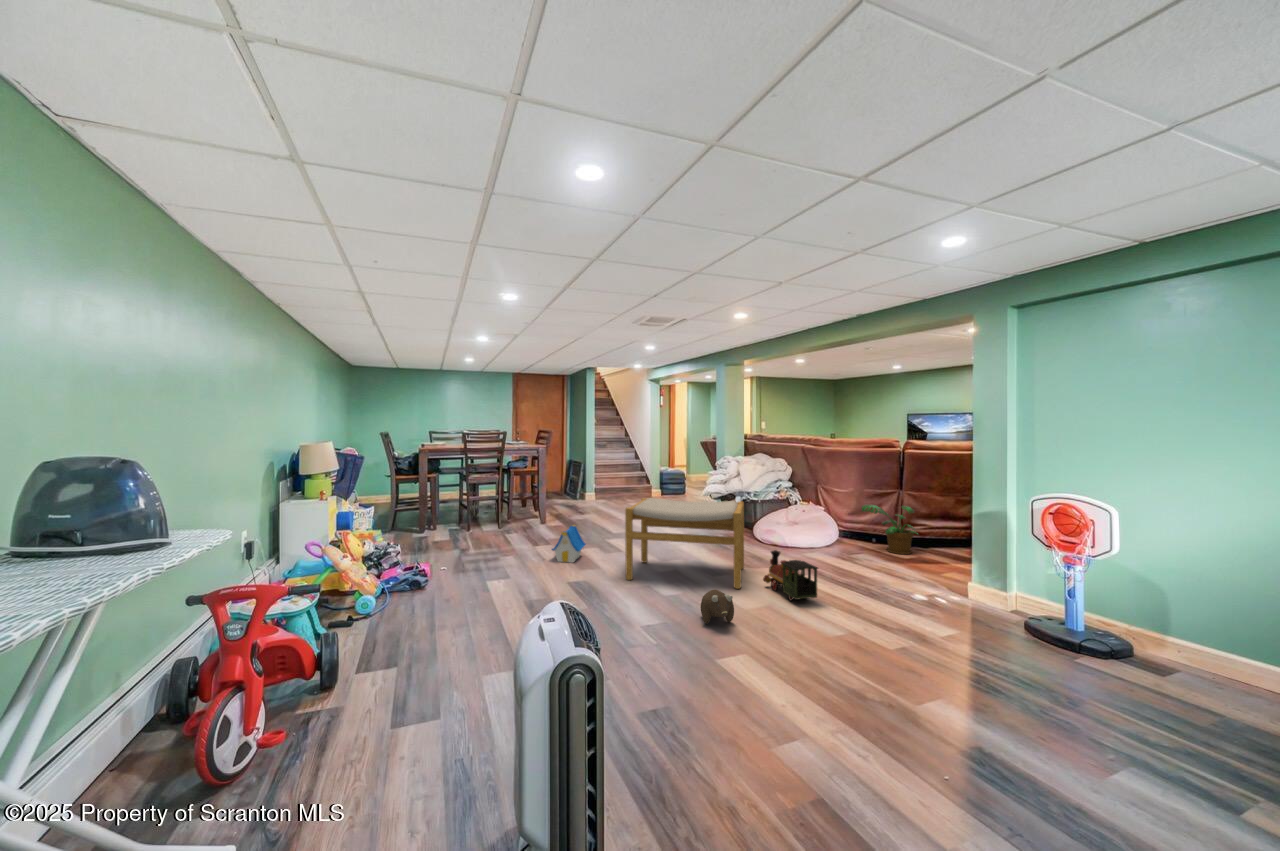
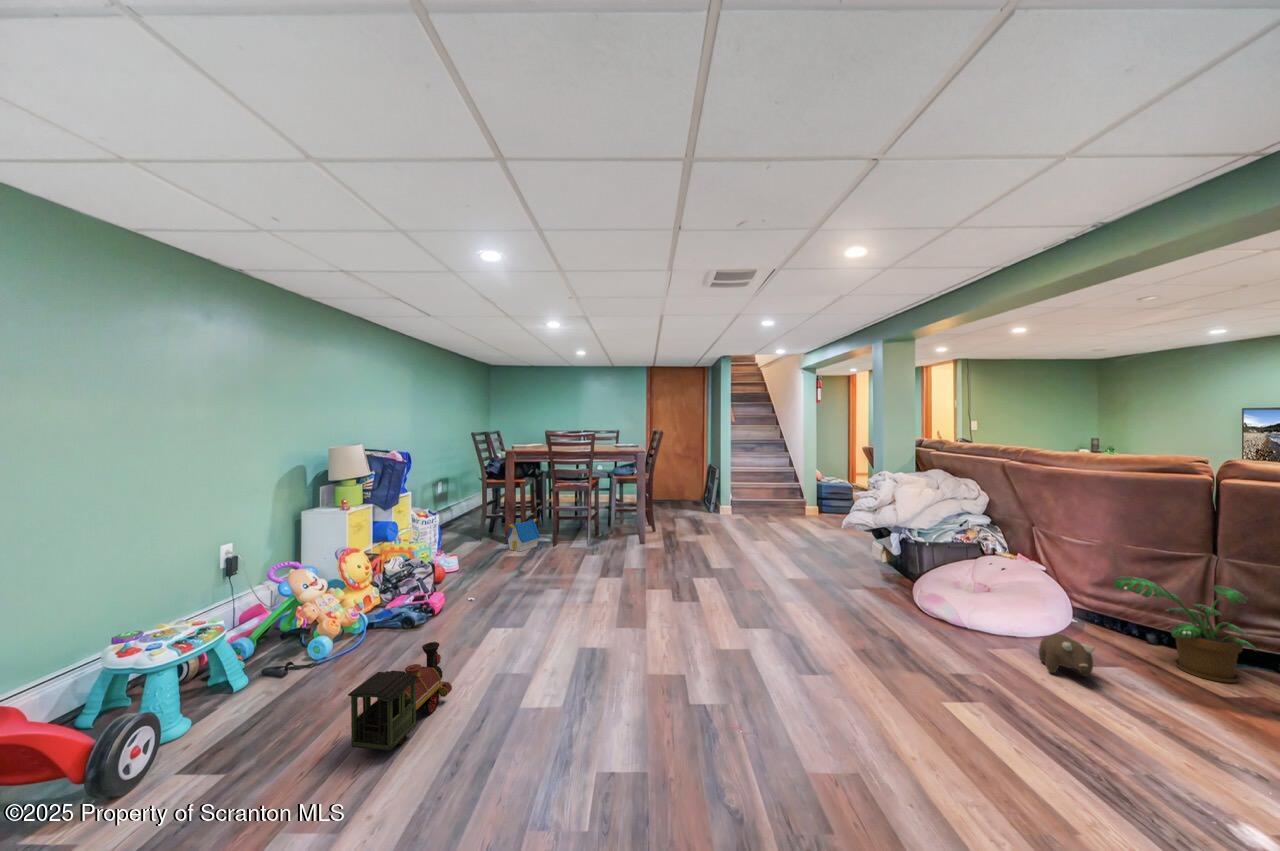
footstool: present [625,498,744,589] -> none [673,535,863,706]
toy house: present [552,525,586,562] -> present [506,519,540,551]
toy train: present [763,550,818,601] -> present [348,642,452,751]
plush toy: present [701,590,734,624] -> present [1039,634,1094,677]

